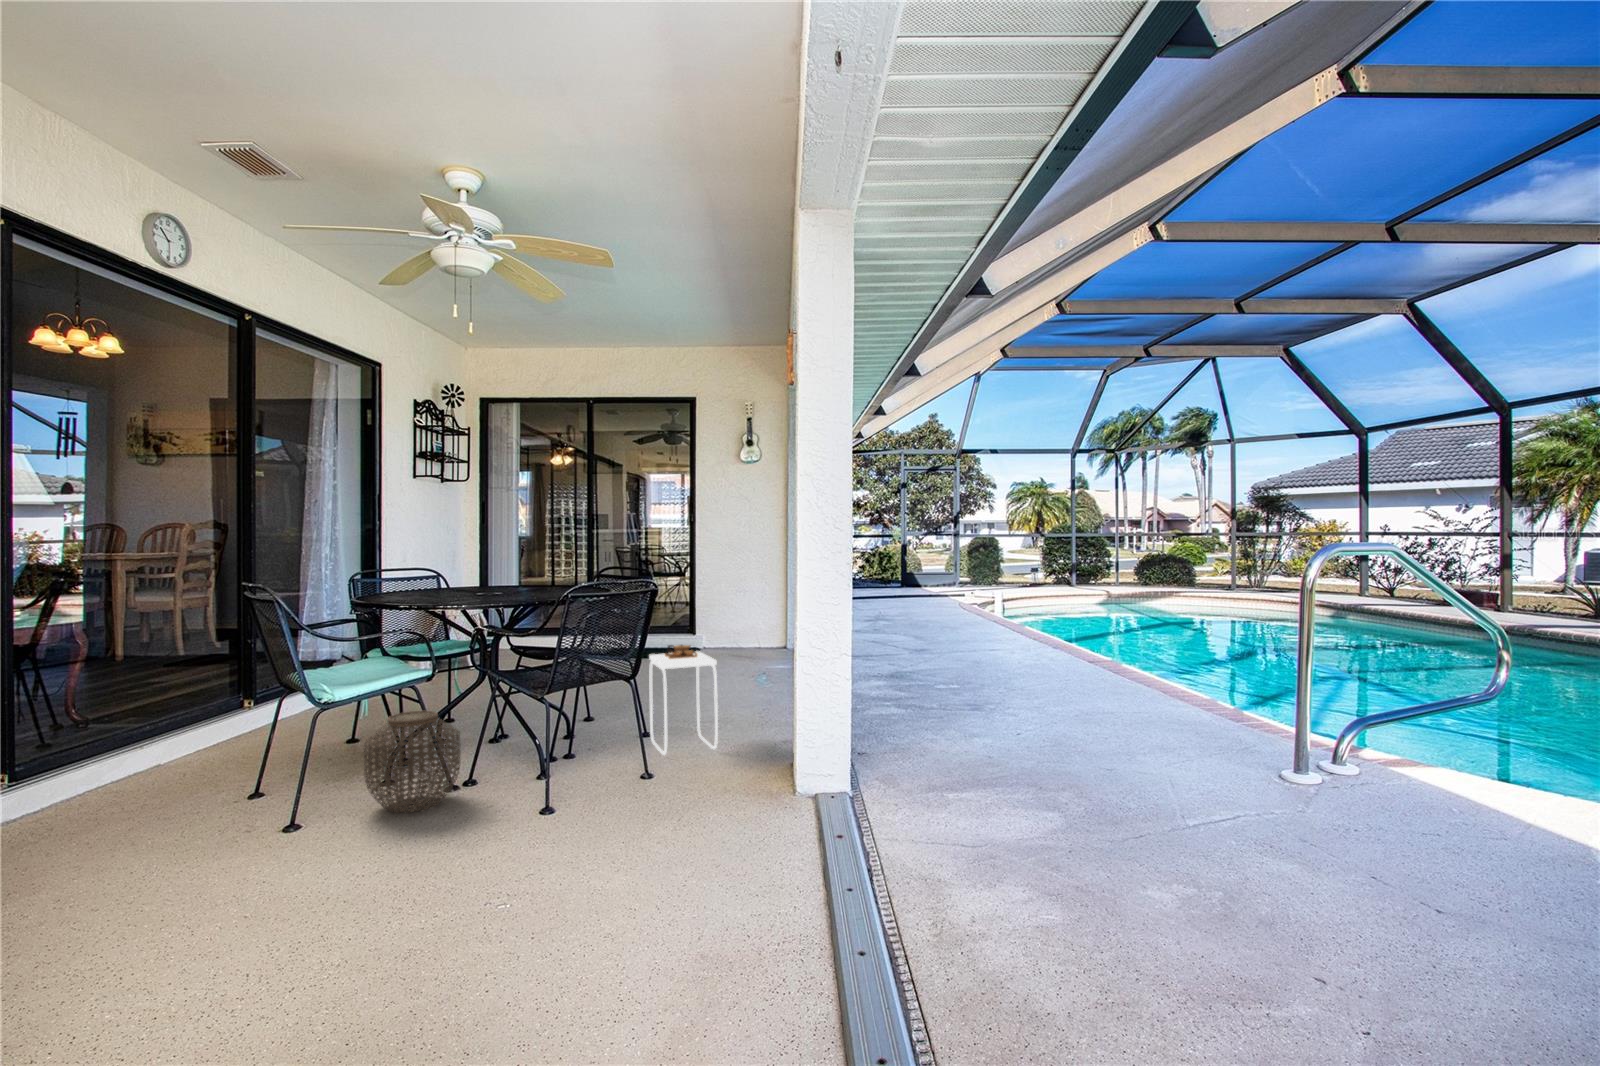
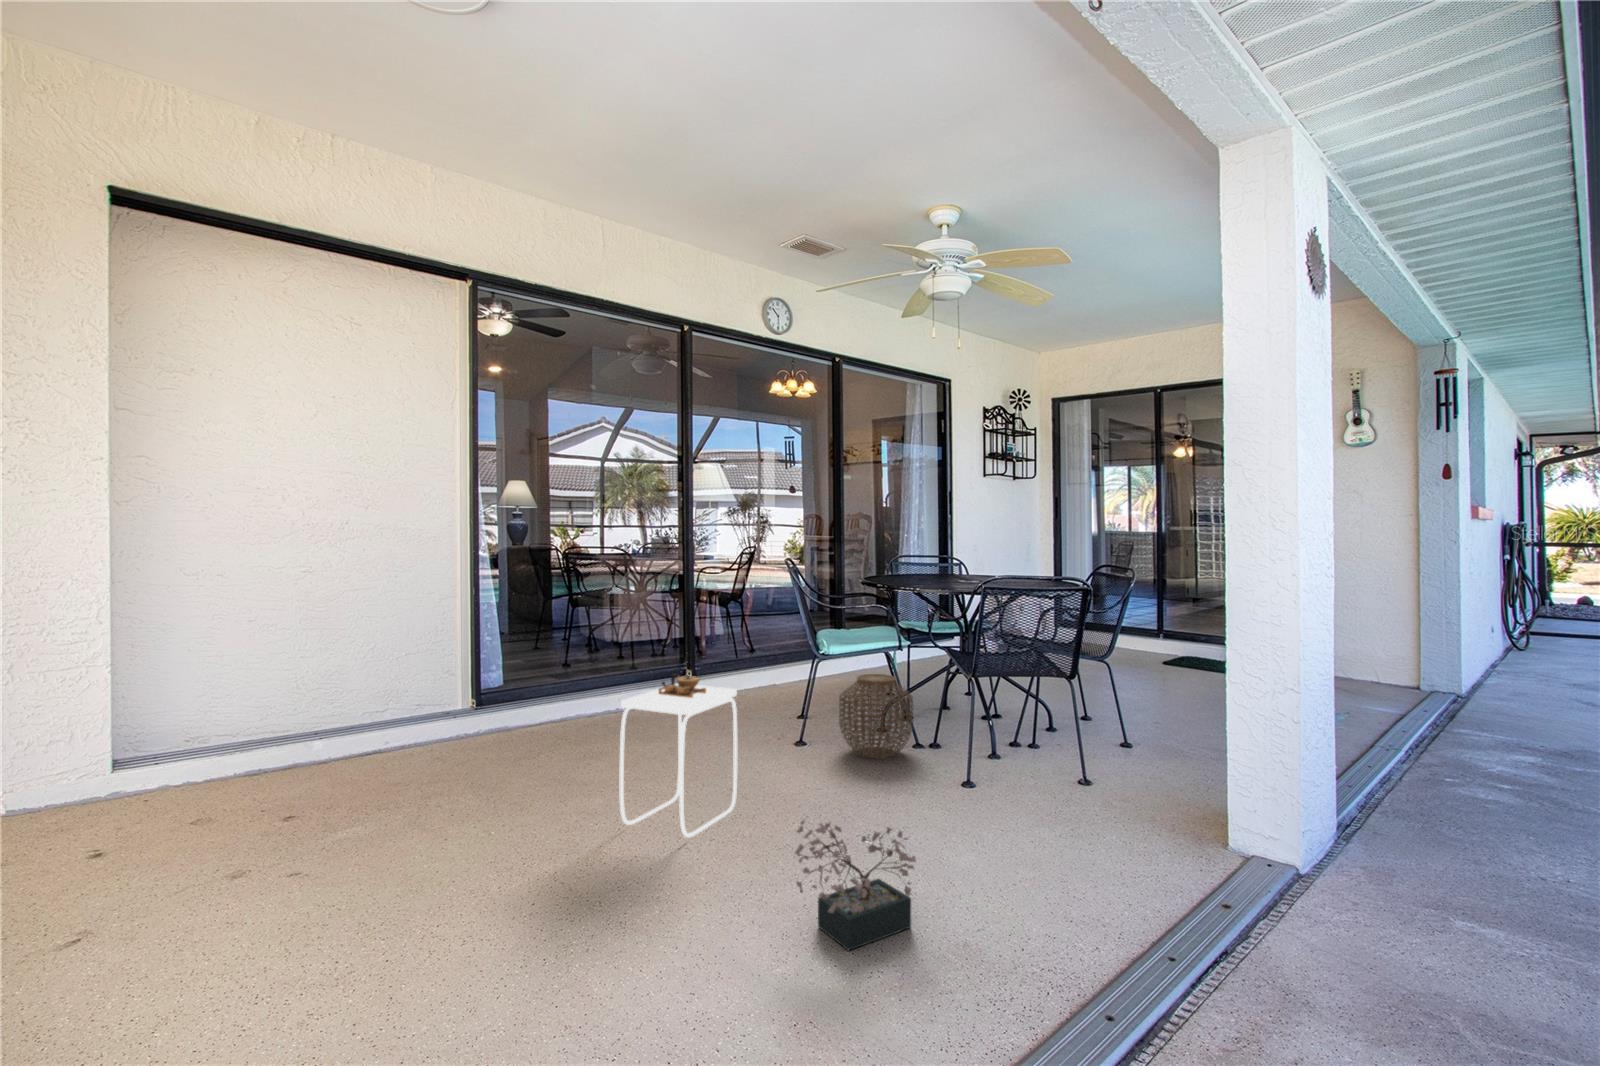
side table: present [649,645,718,755] -> present [619,675,737,837]
decorative plant: none [512,854,628,992] -> present [795,820,916,950]

